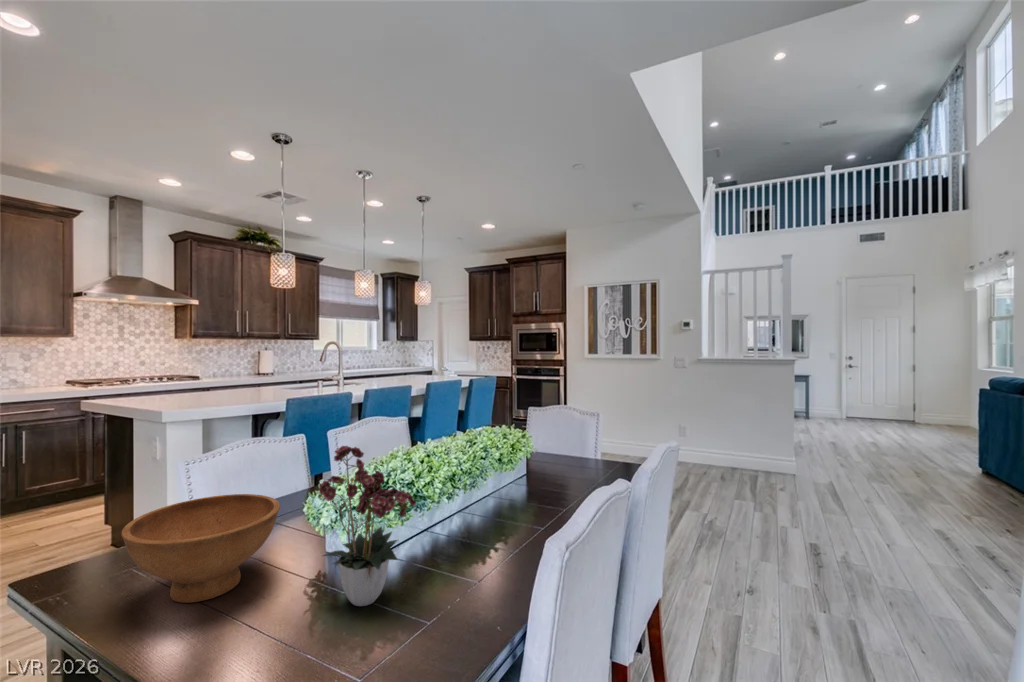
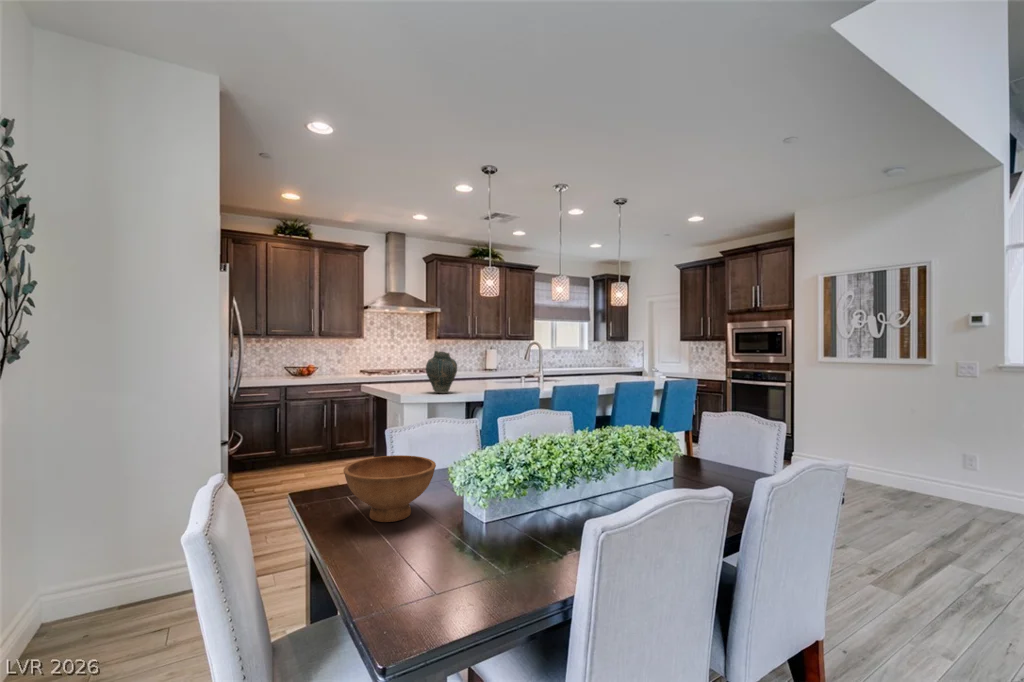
vase: none [200,351,247,404] -> present [426,351,457,393]
flower arrangement: present [319,446,416,606] -> none [444,421,517,547]

